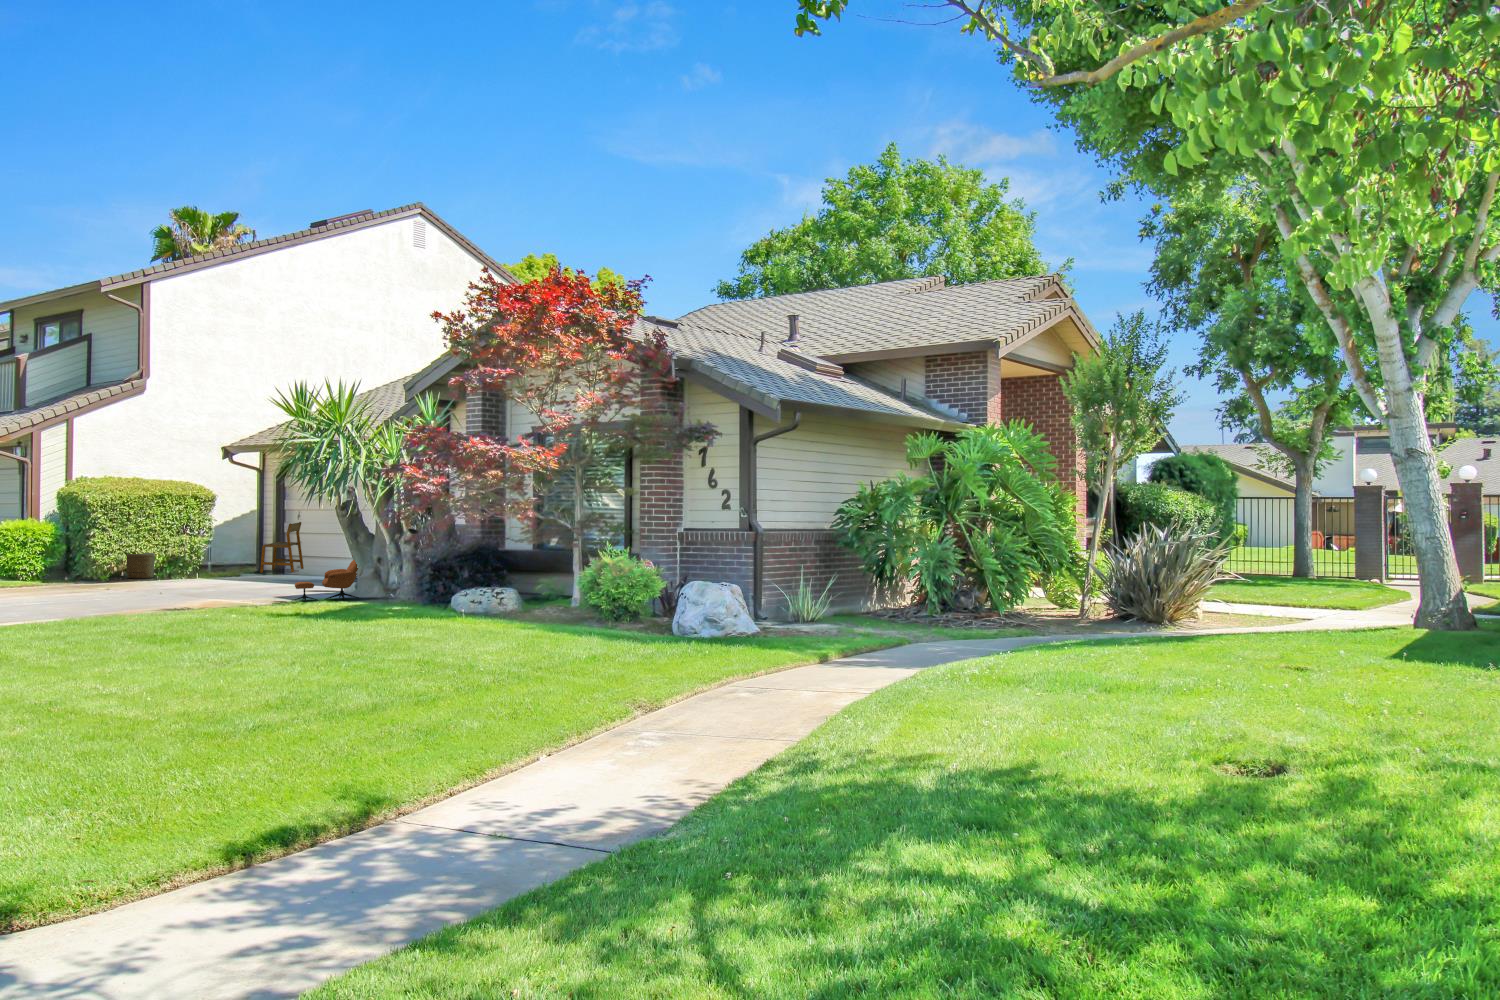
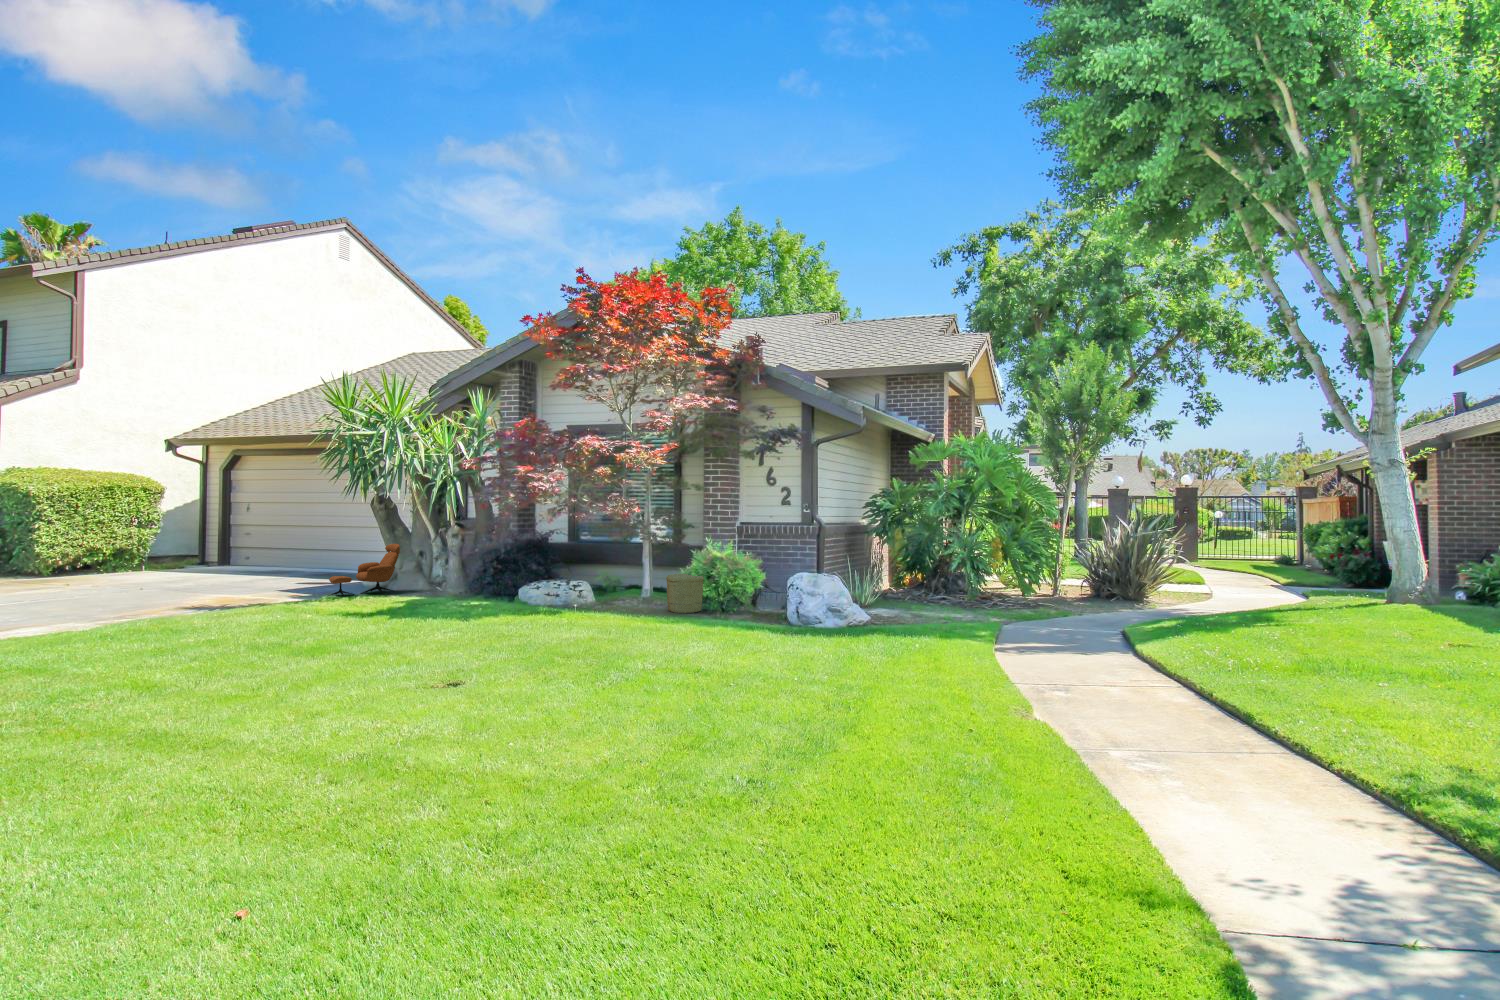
bench: present [260,522,304,573] -> none [215,515,255,565]
woven basket: present [126,553,155,579] -> present [666,574,704,613]

